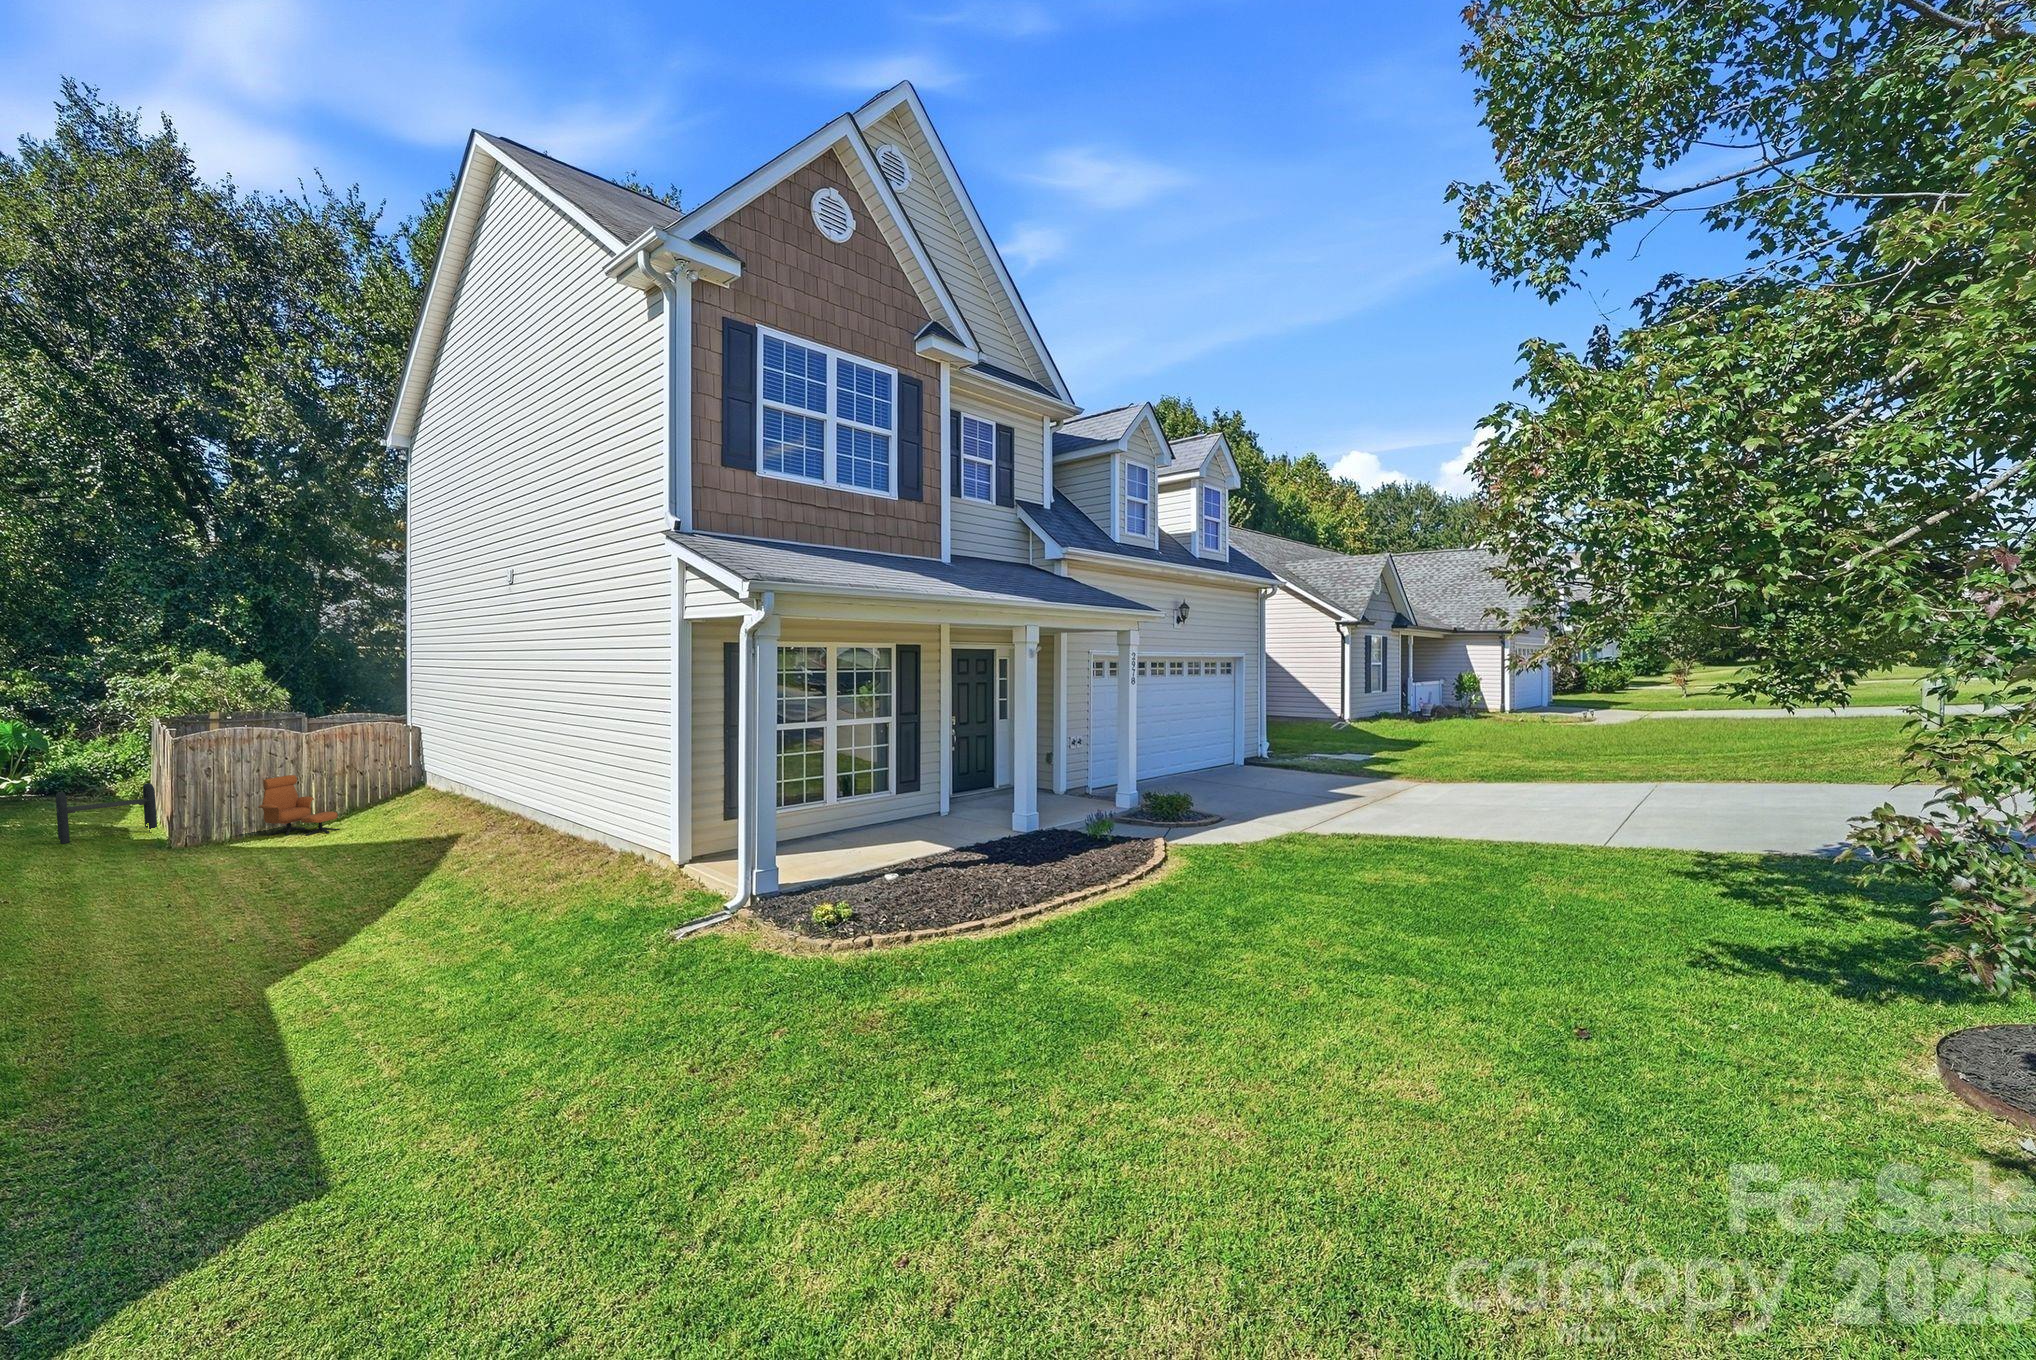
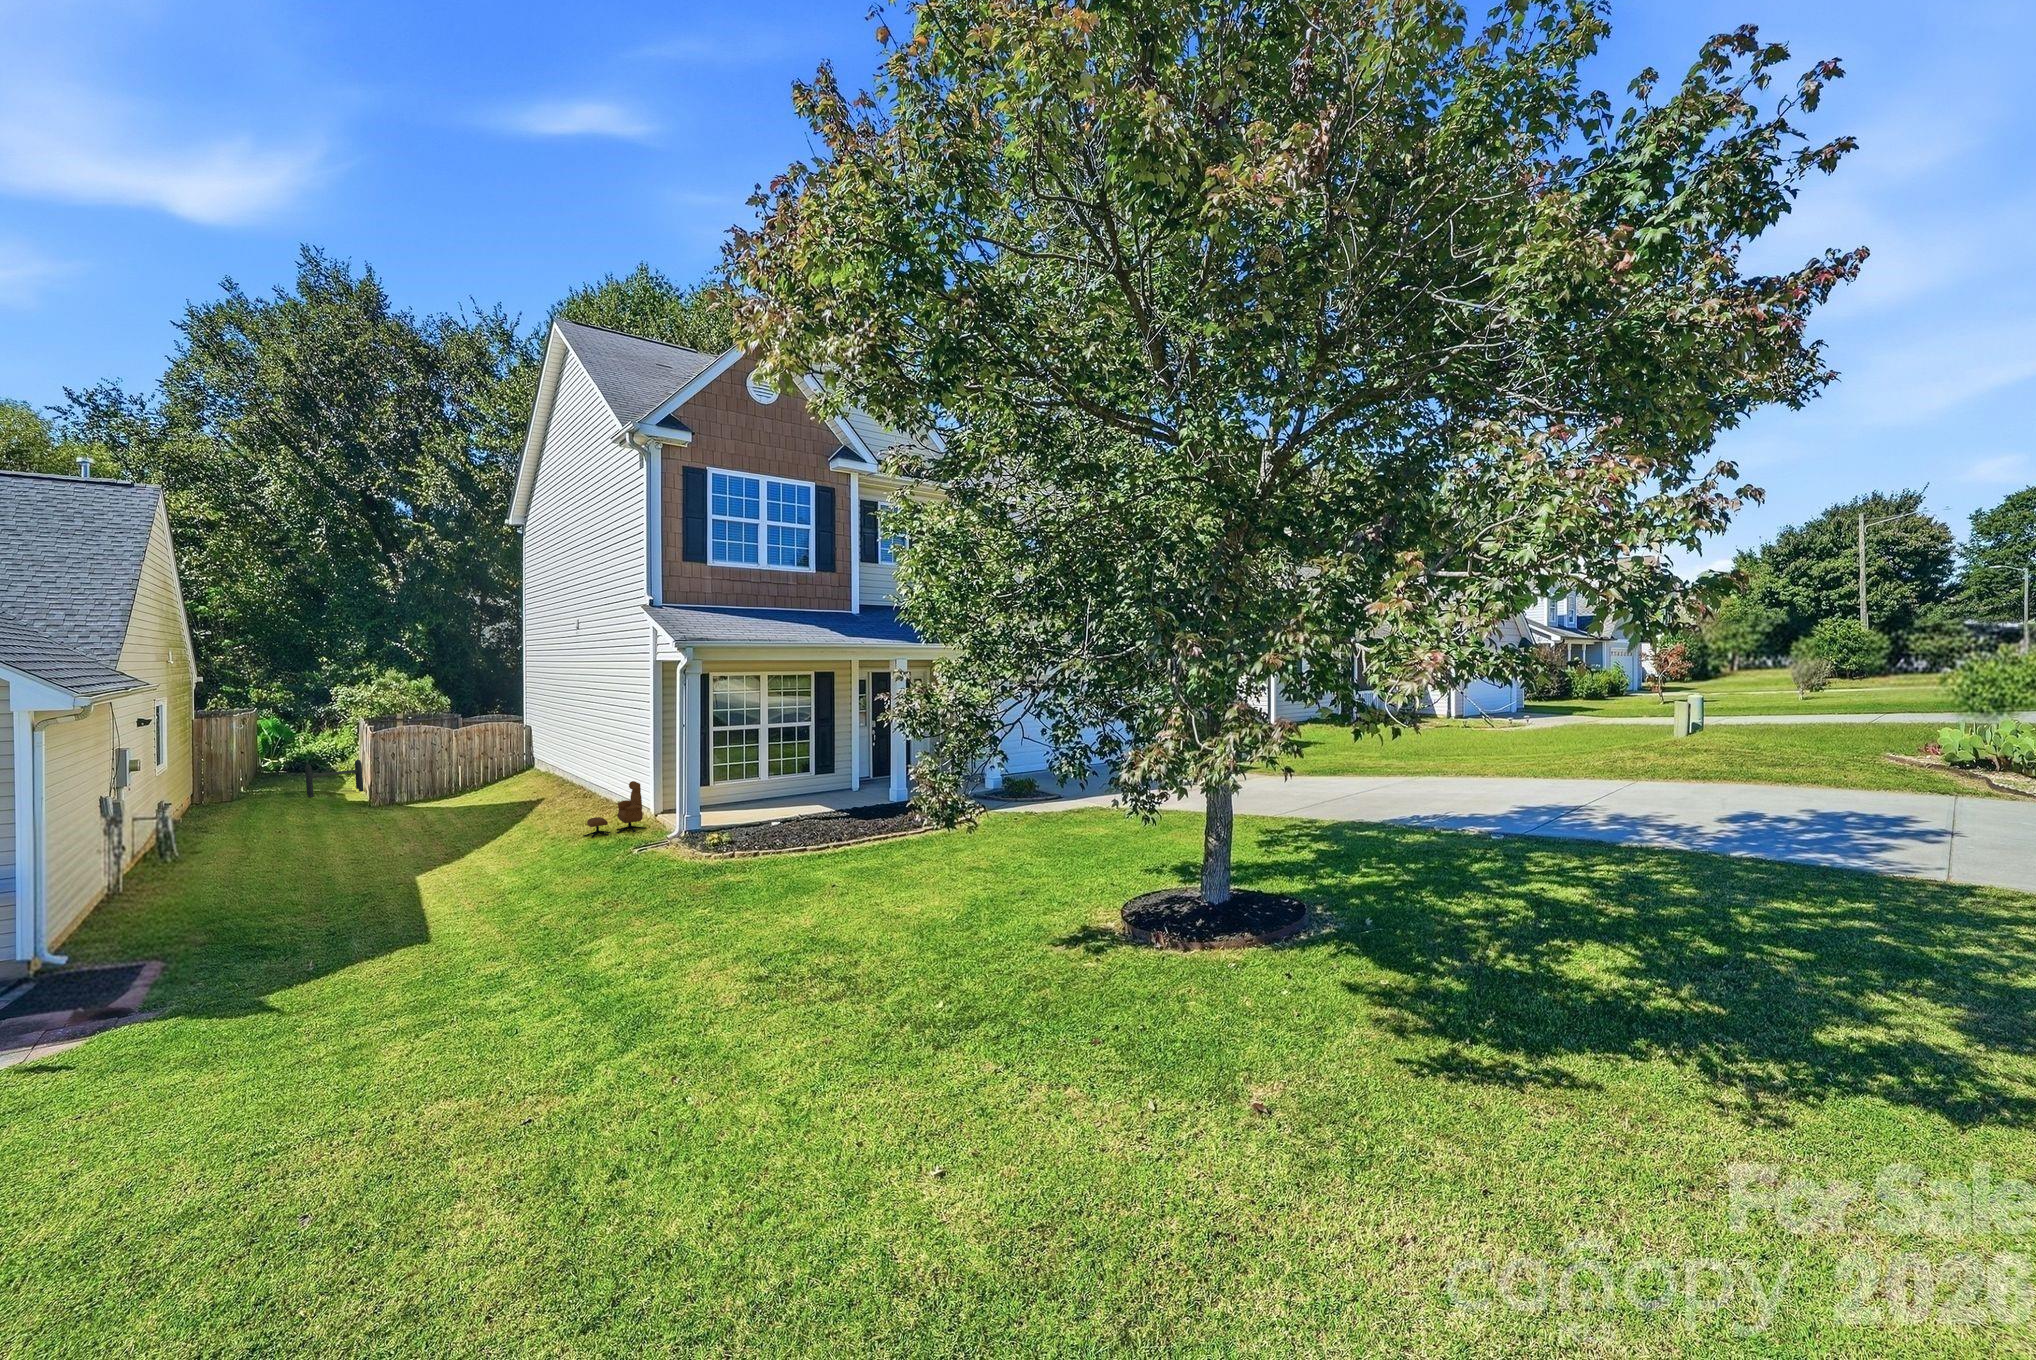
lounge chair: present [259,775,340,836] -> present [583,781,646,838]

